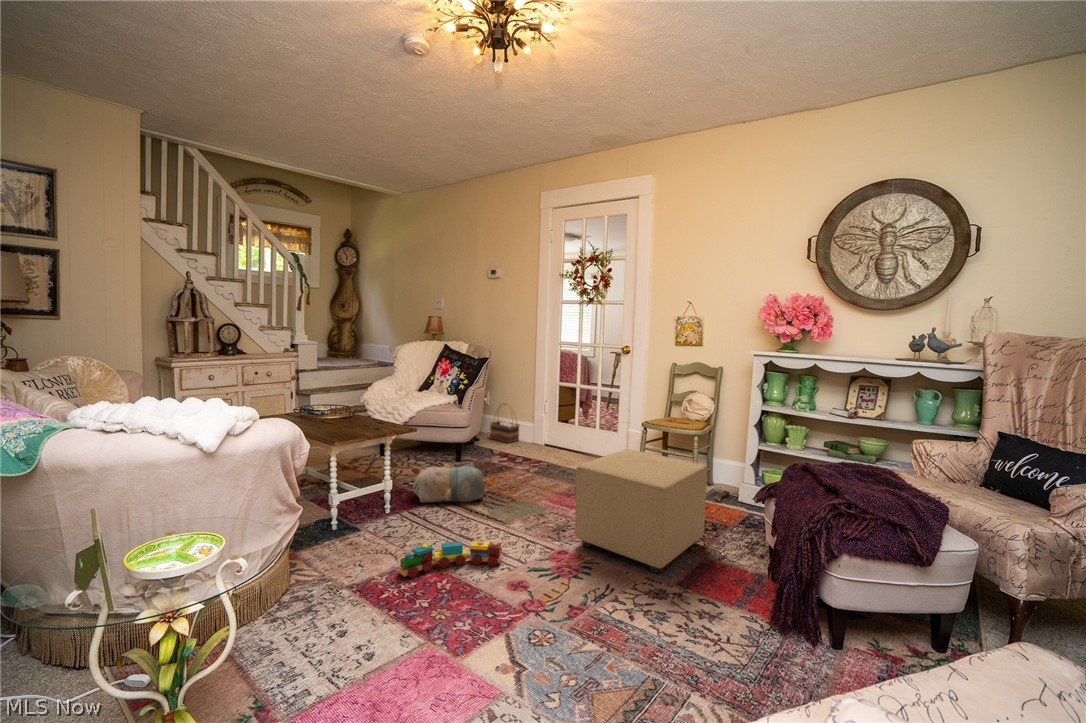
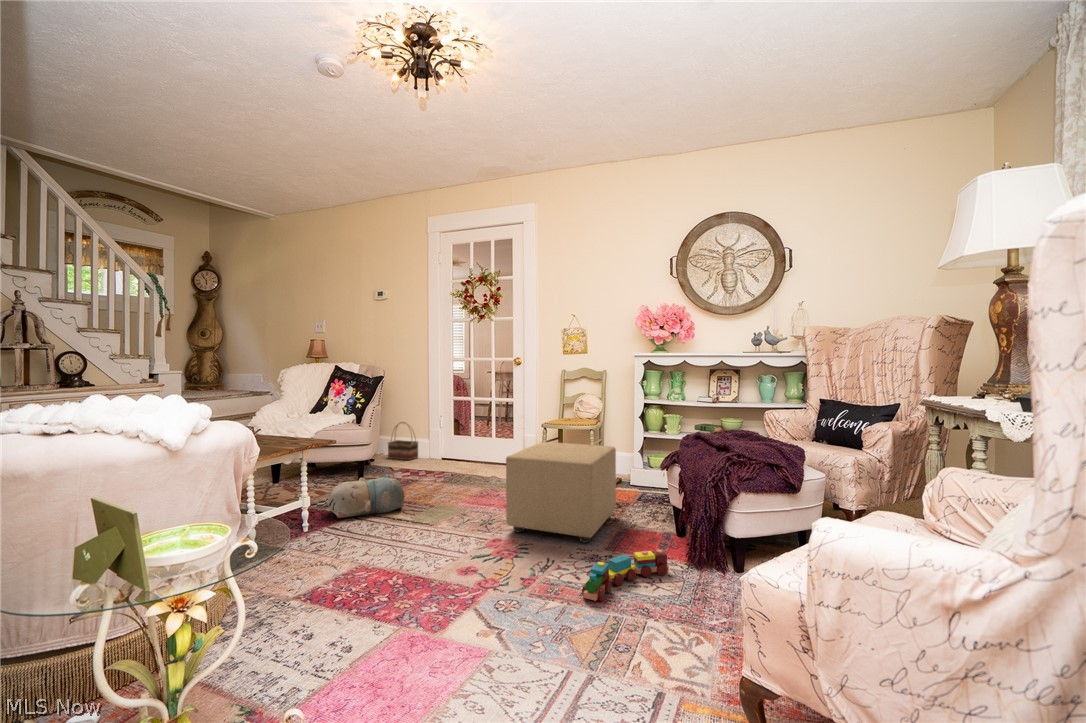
toy train: present [398,541,502,578] -> present [582,549,669,601]

